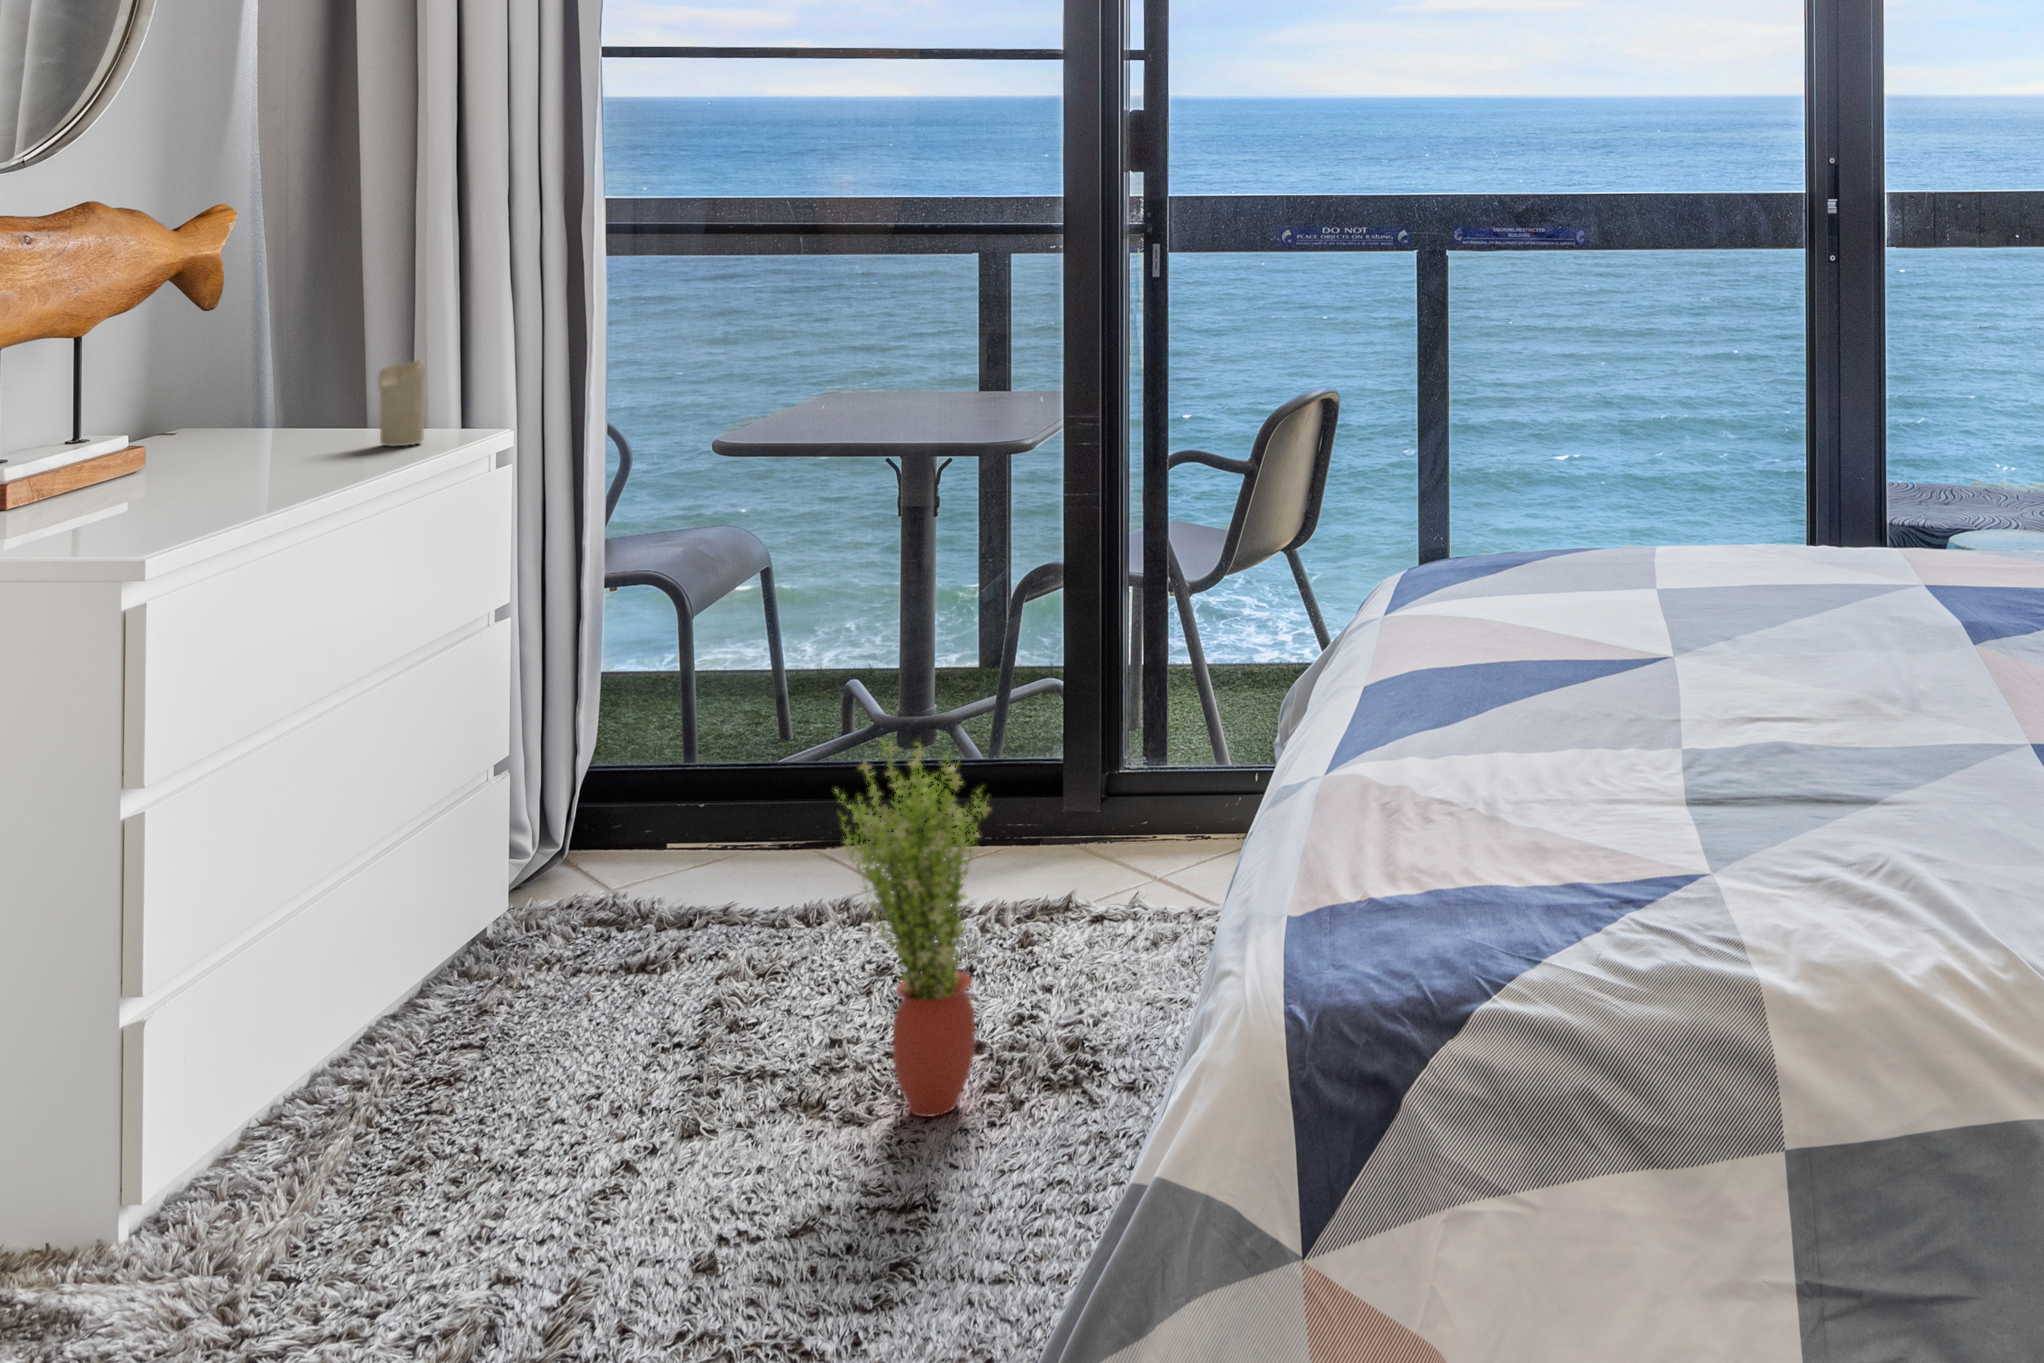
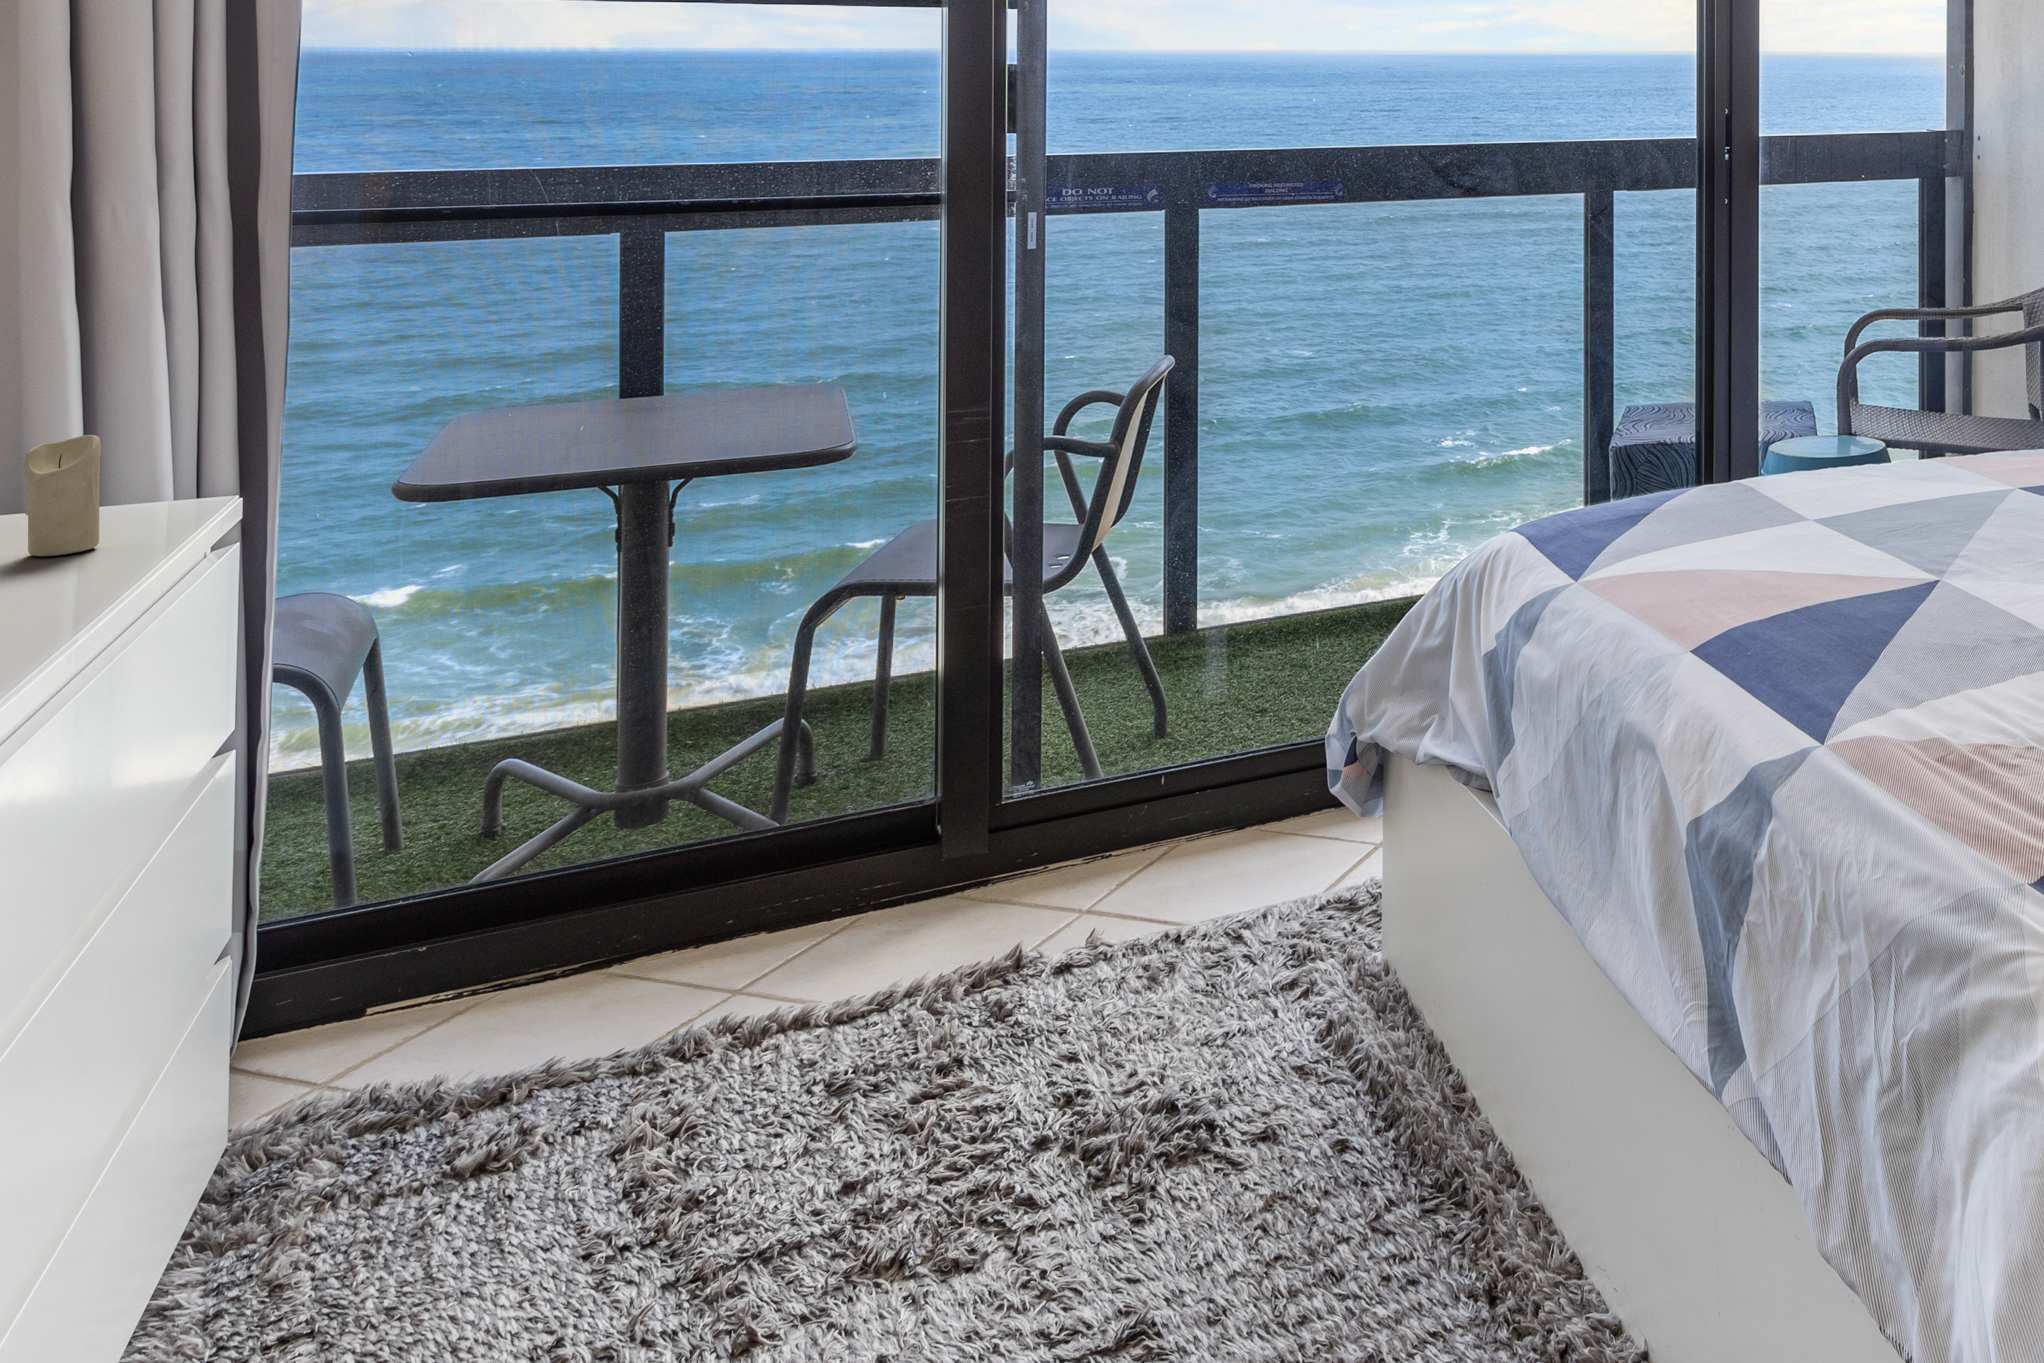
potted plant: present [836,740,990,1117] -> none [929,804,1120,1236]

